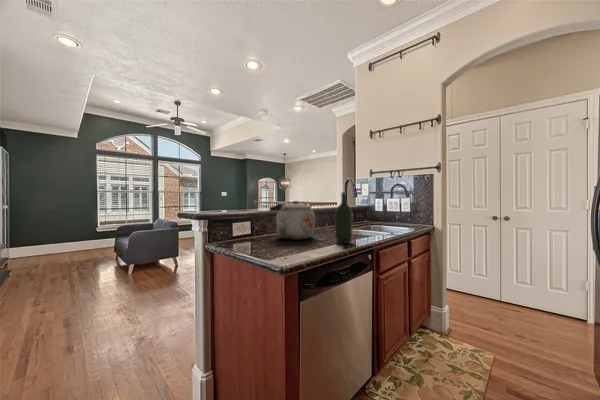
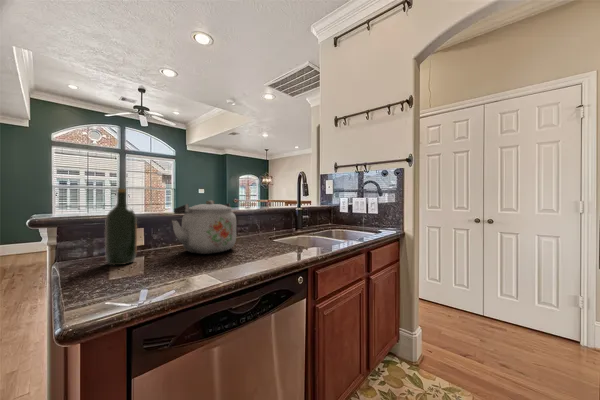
wine bottle: present [335,192,353,244] -> present [105,189,137,265]

